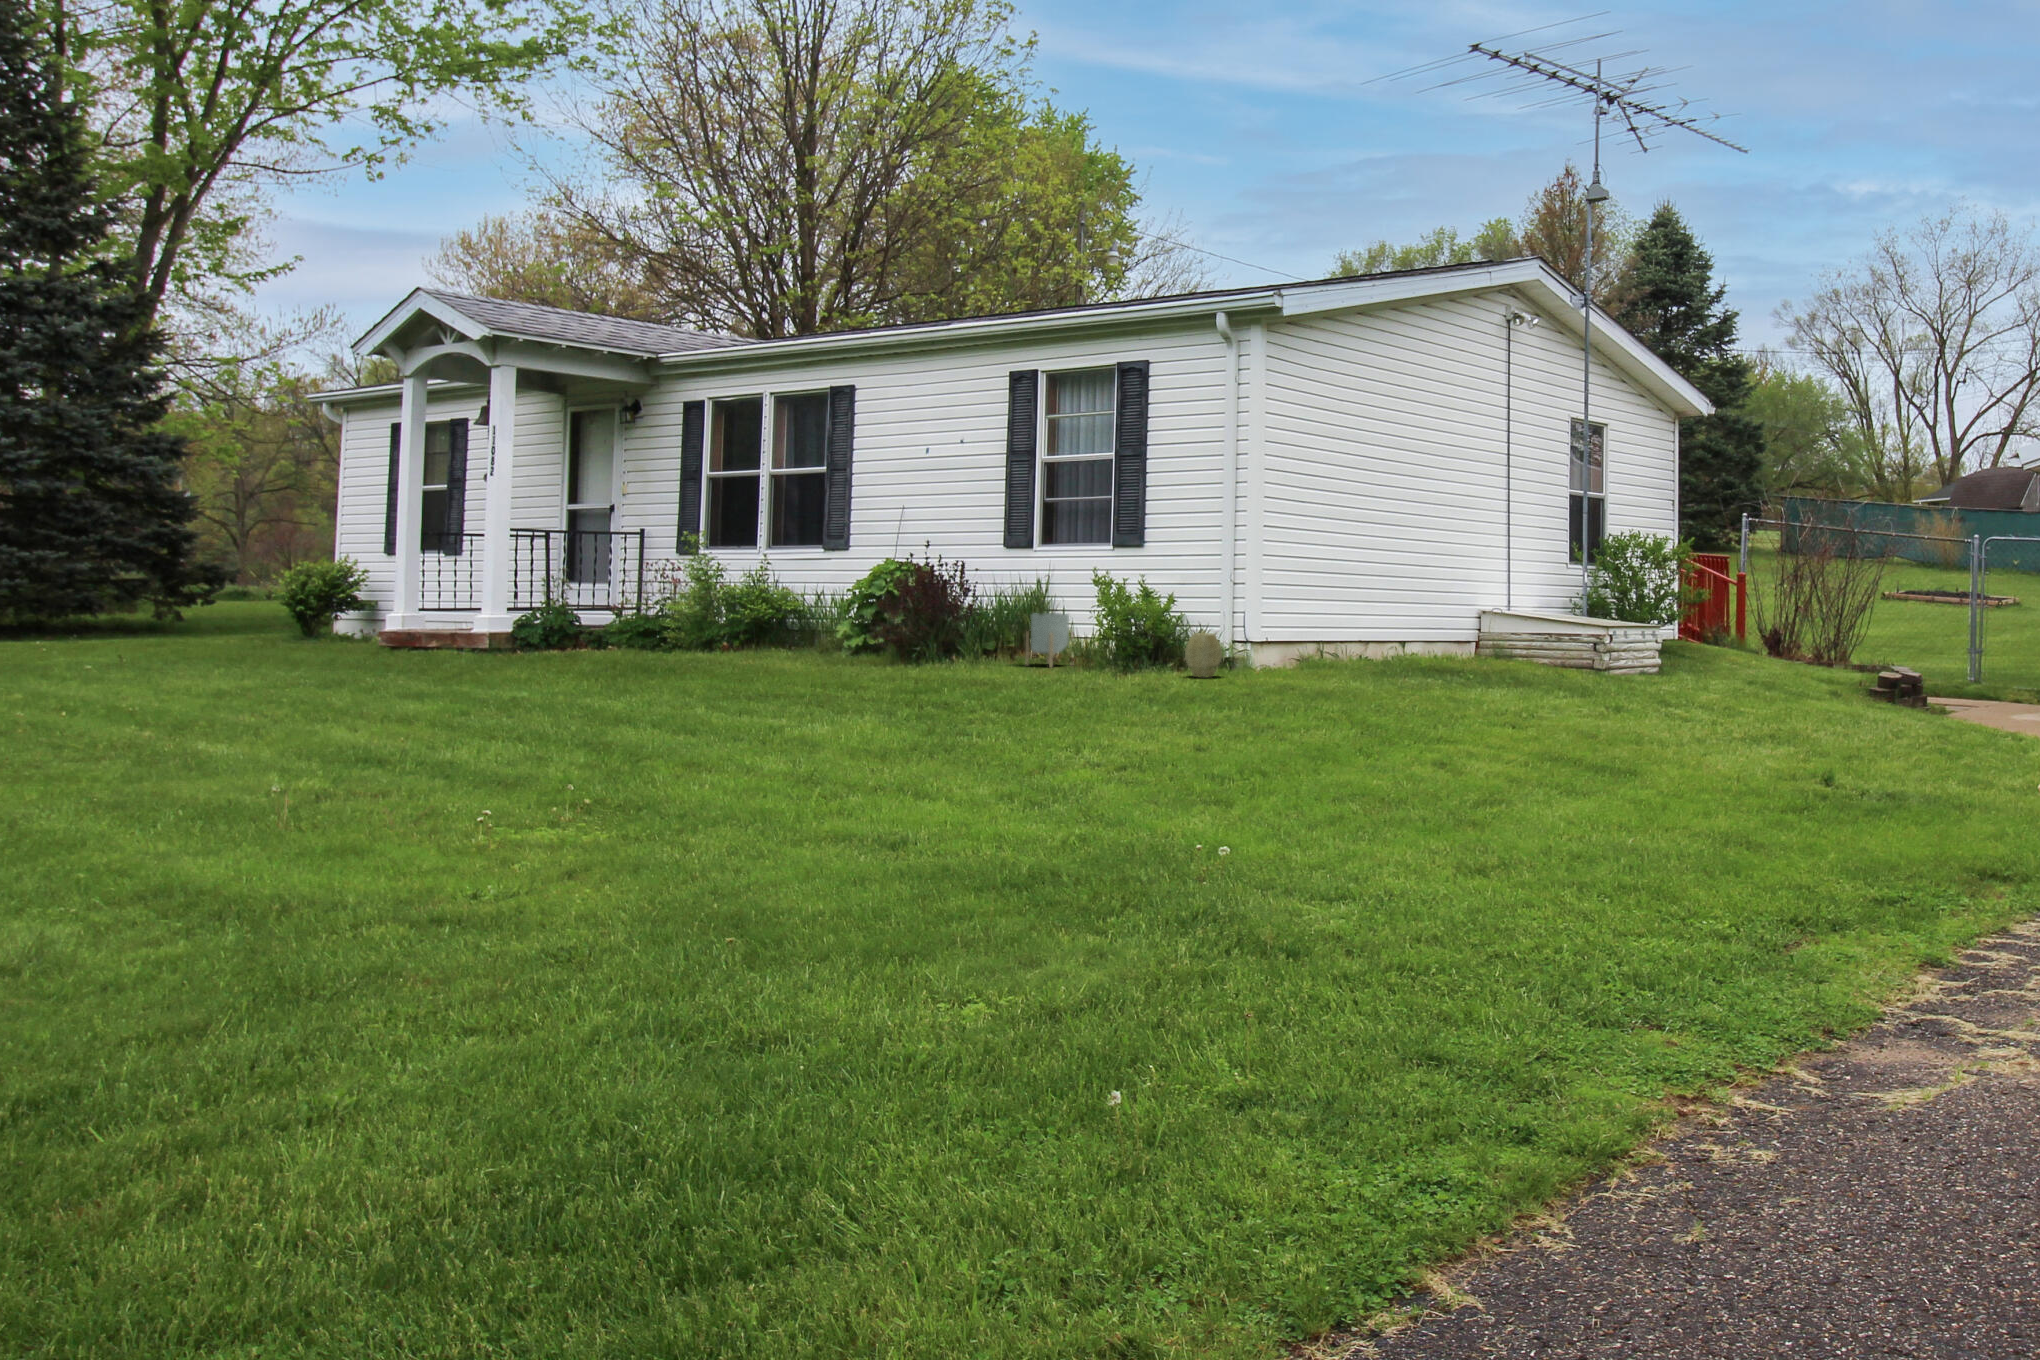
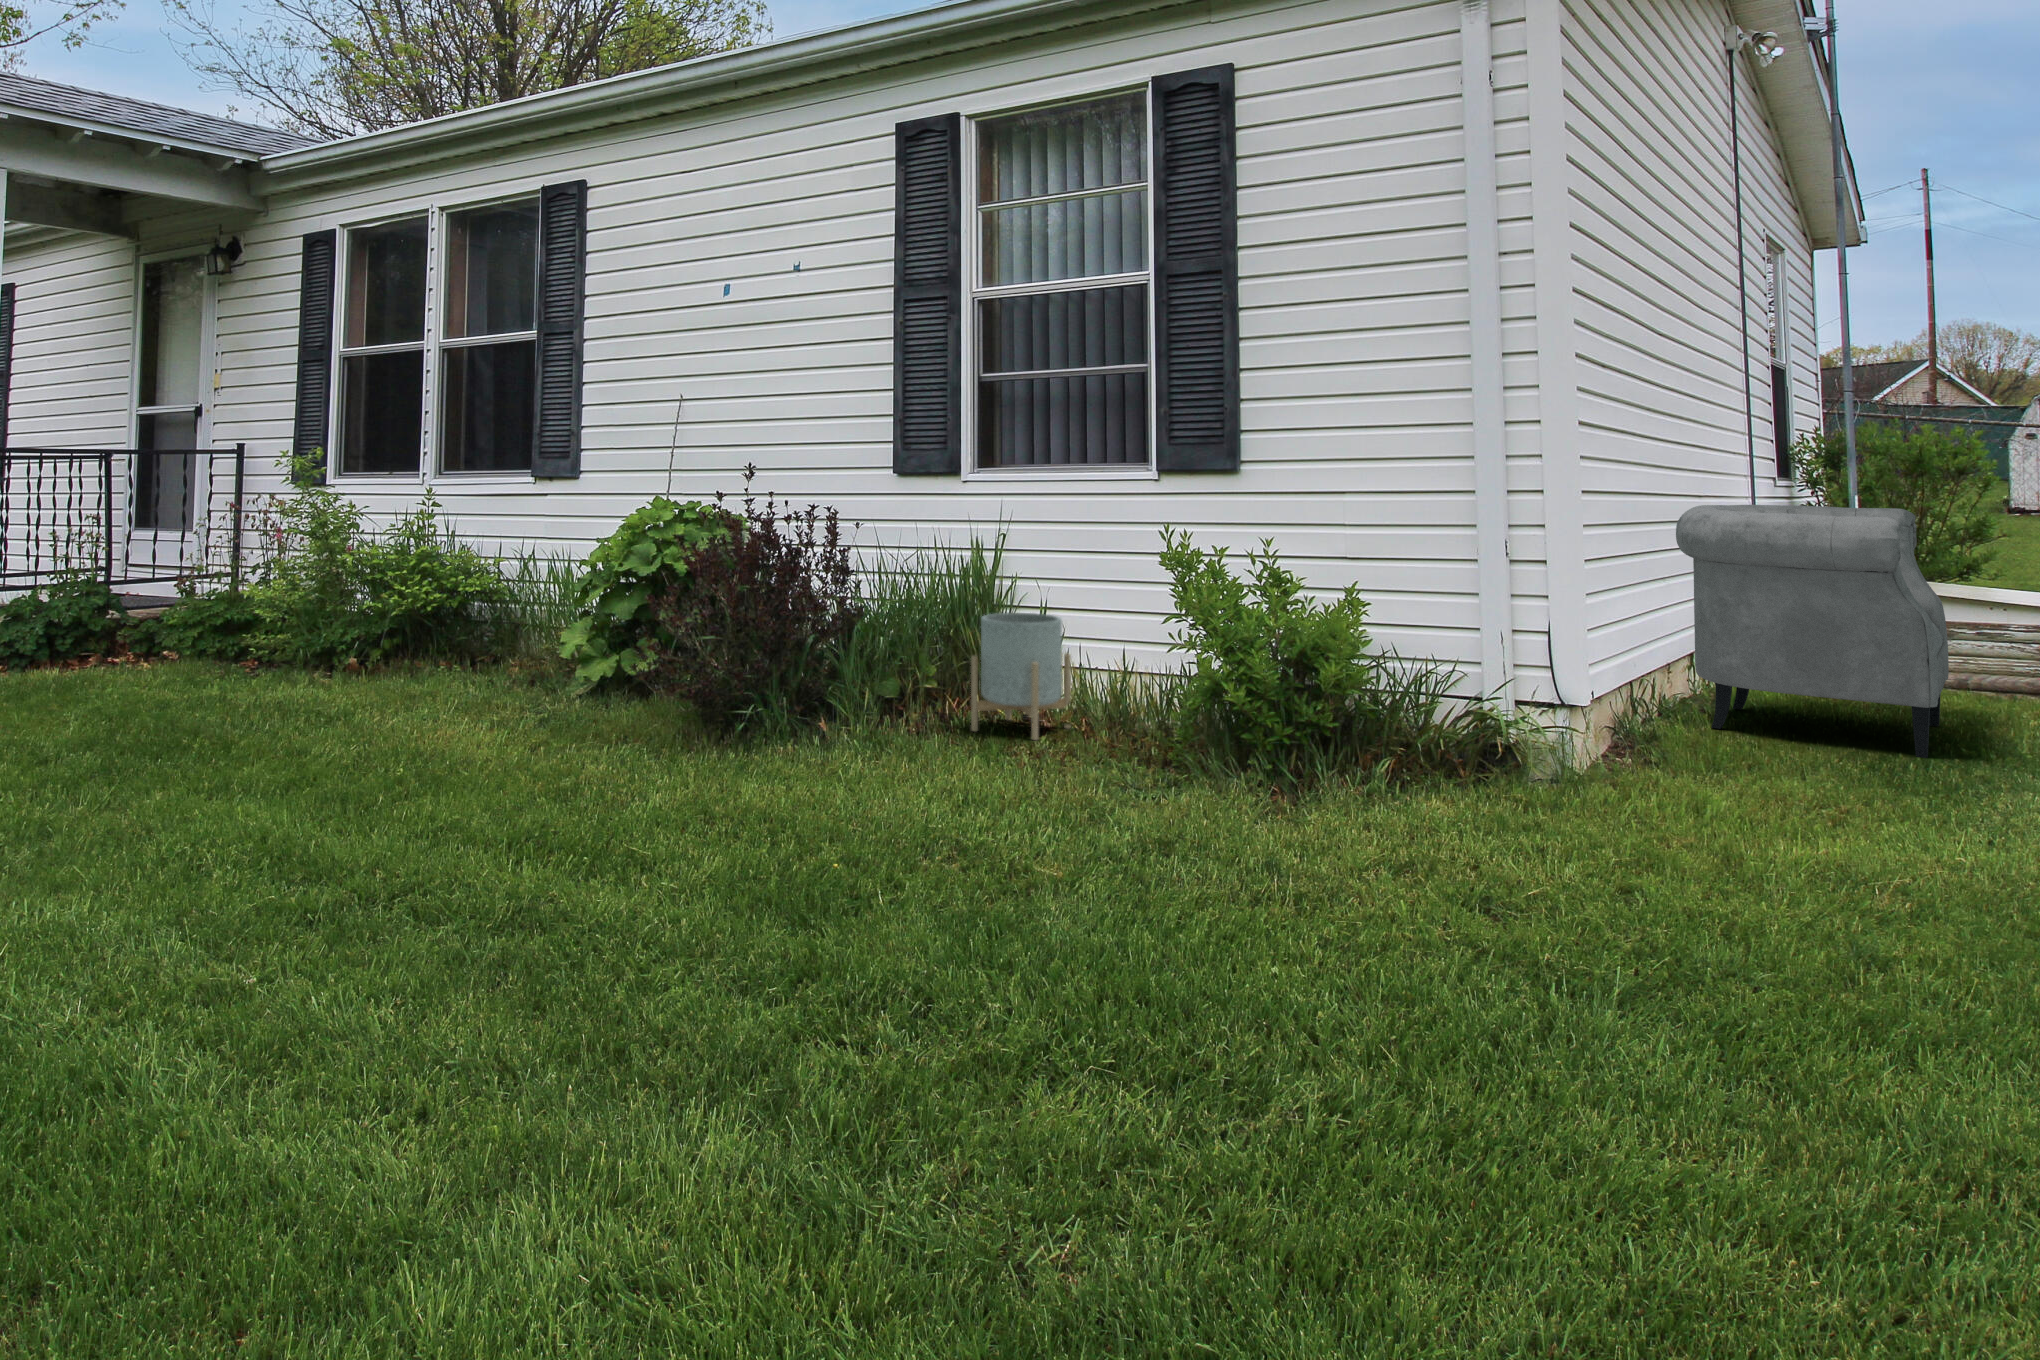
chair: none [1360,567,1481,674] -> present [1676,505,1949,758]
woven basket: present [1185,632,1222,678] -> none [1414,678,1511,796]

